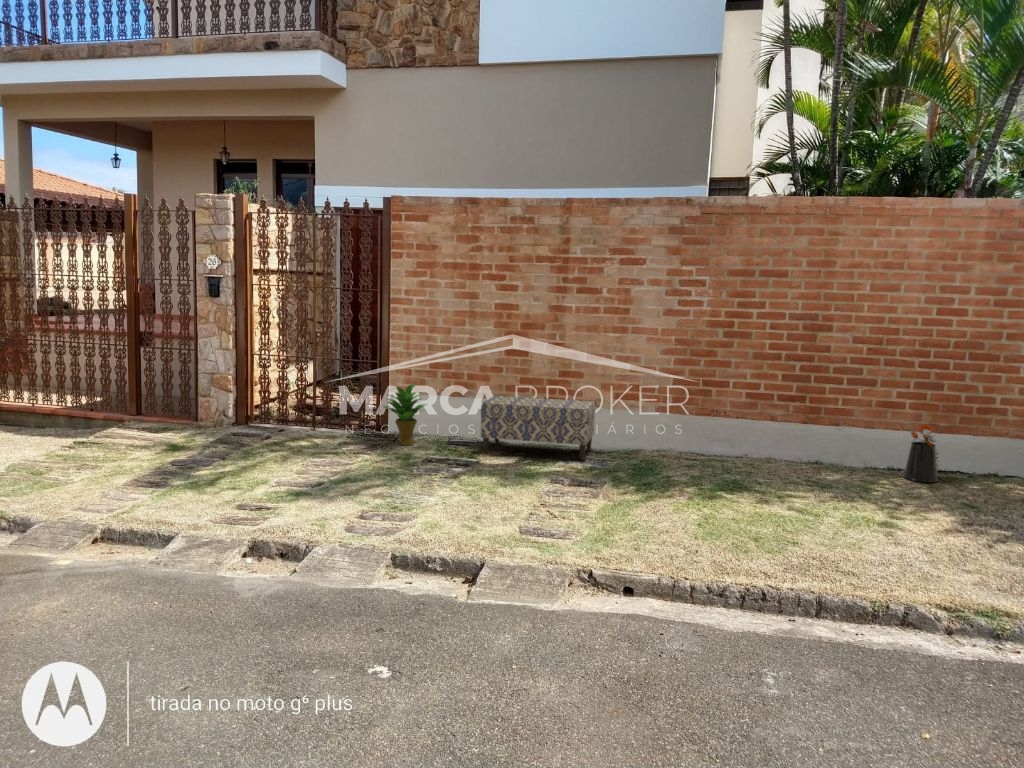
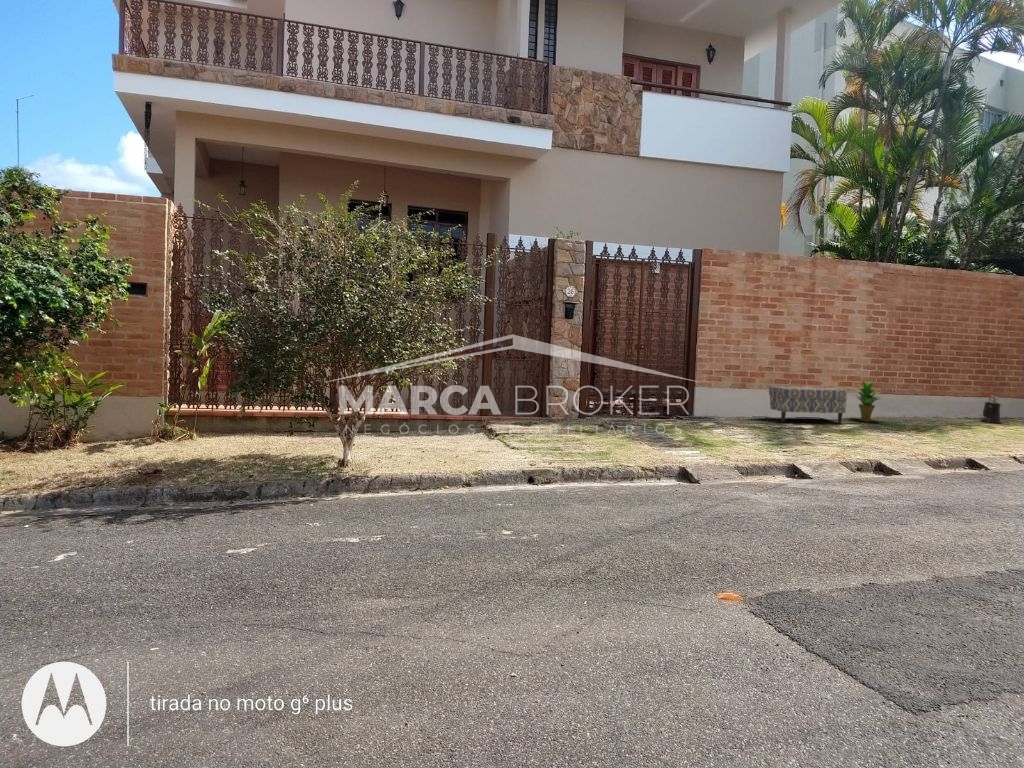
potted plant: present [384,384,426,445] -> present [857,381,881,422]

